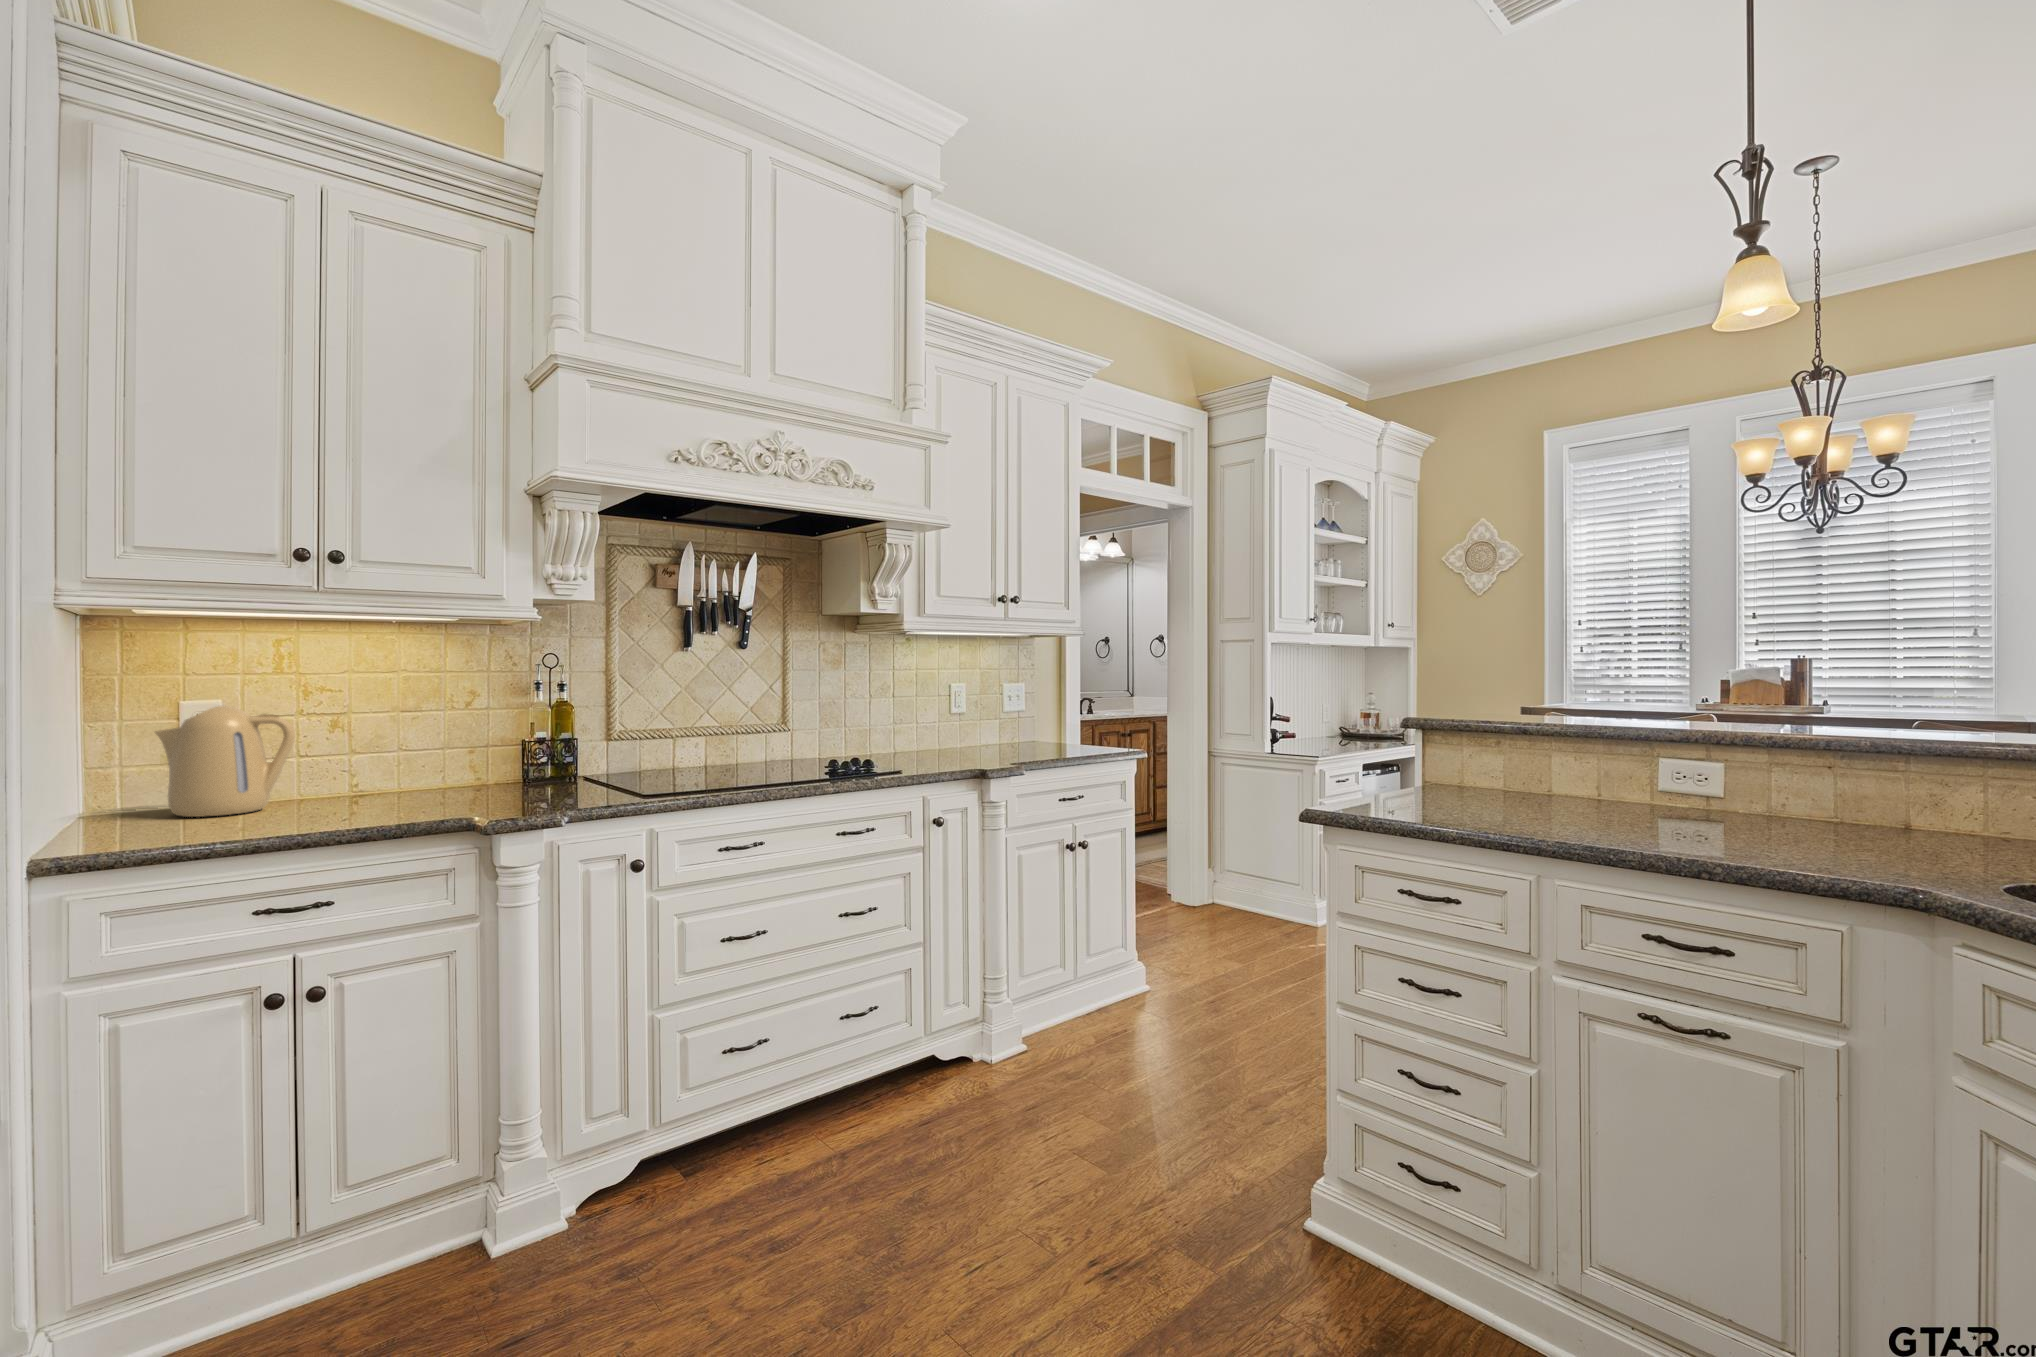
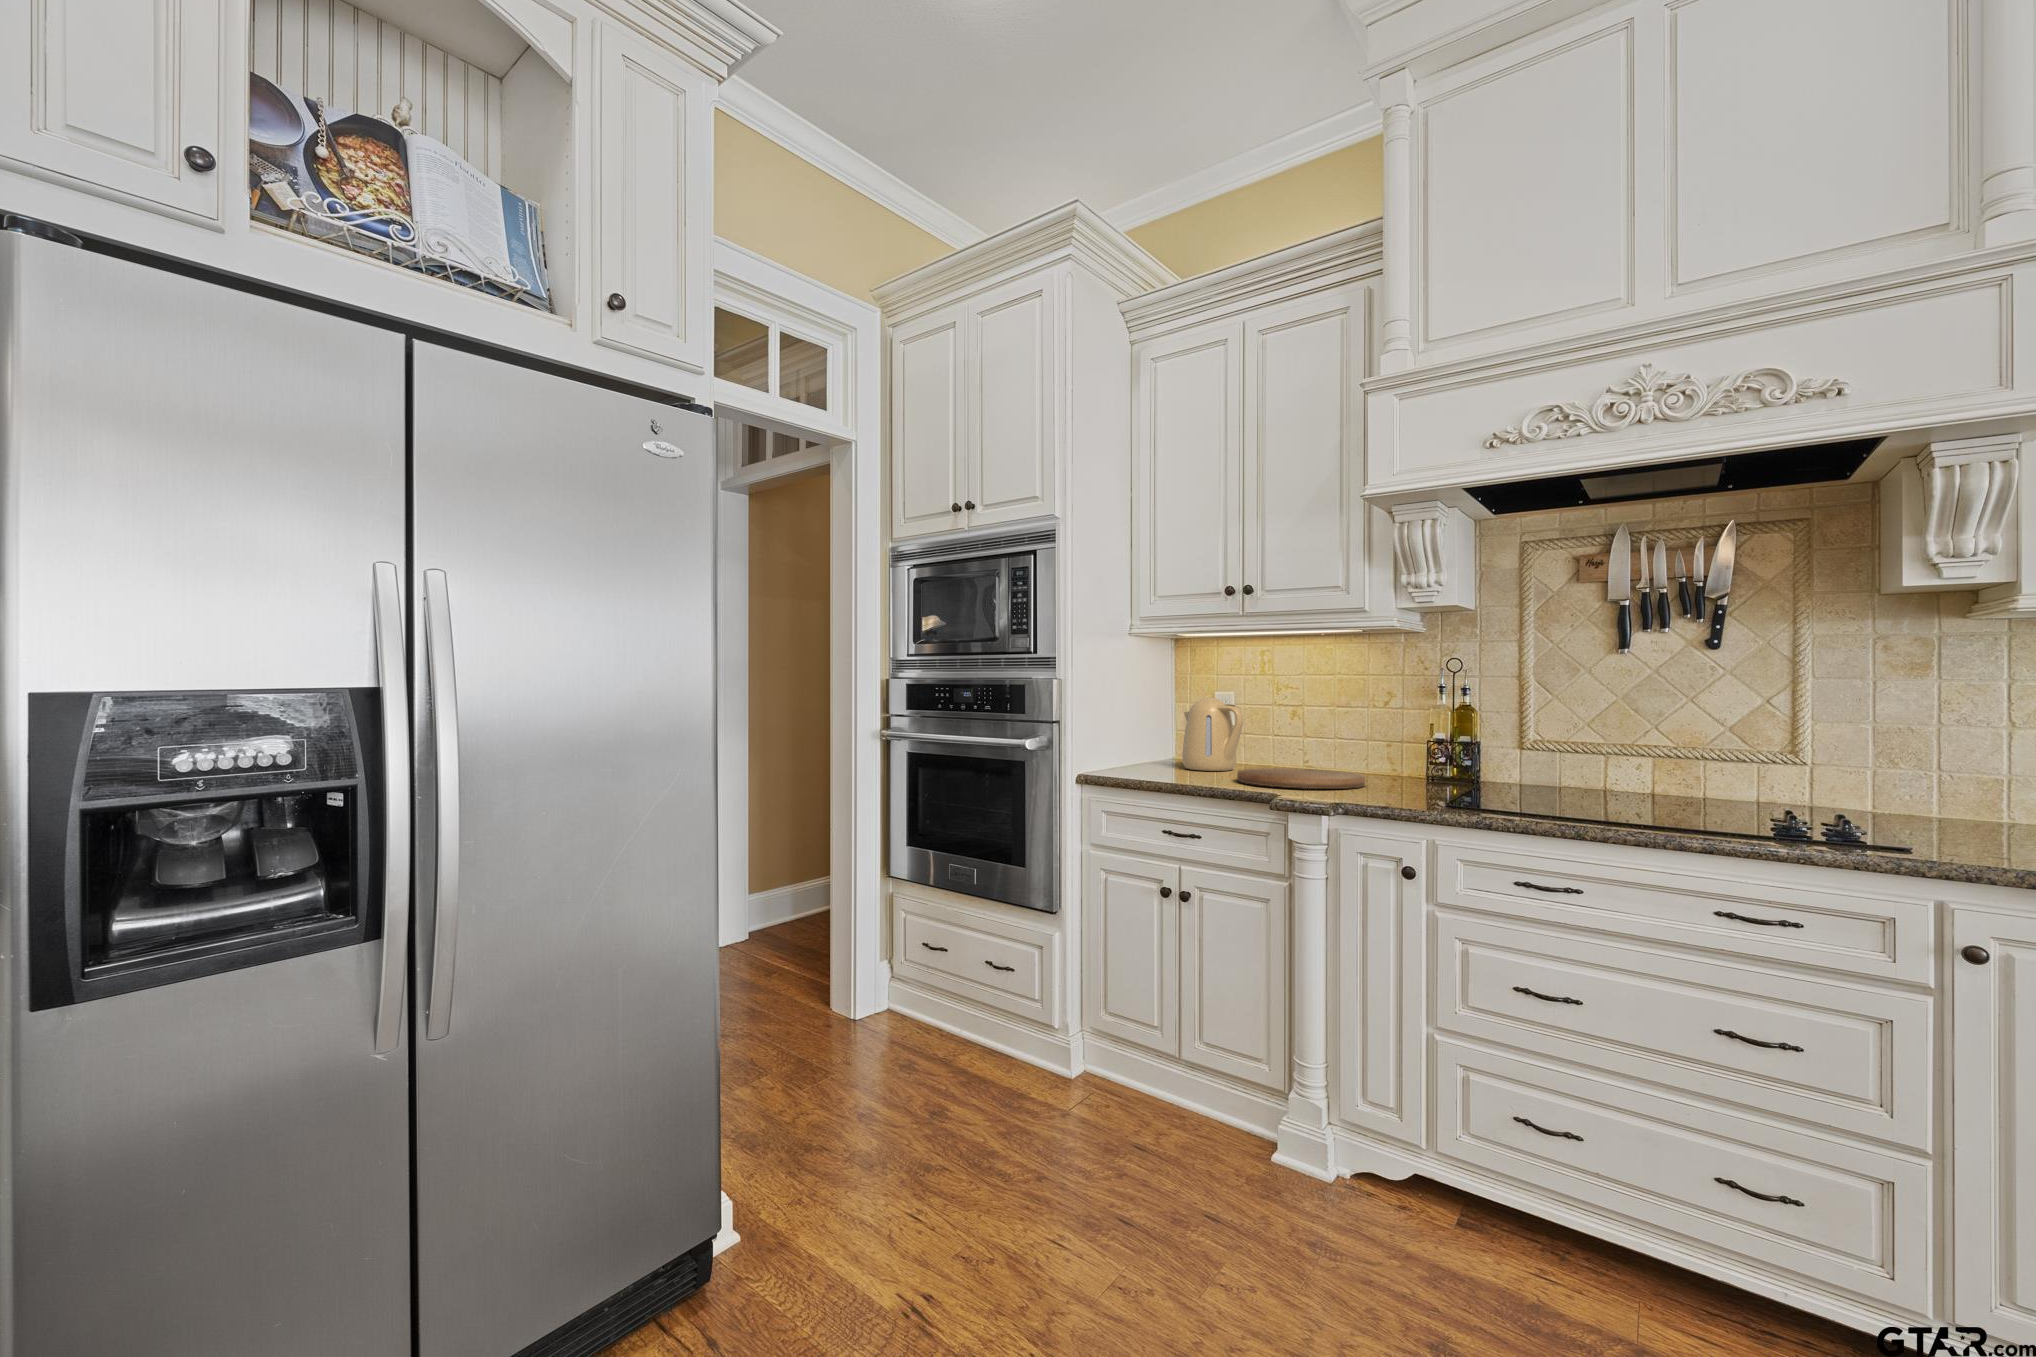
cutting board: none [349,785,525,818] -> present [1237,768,1365,789]

